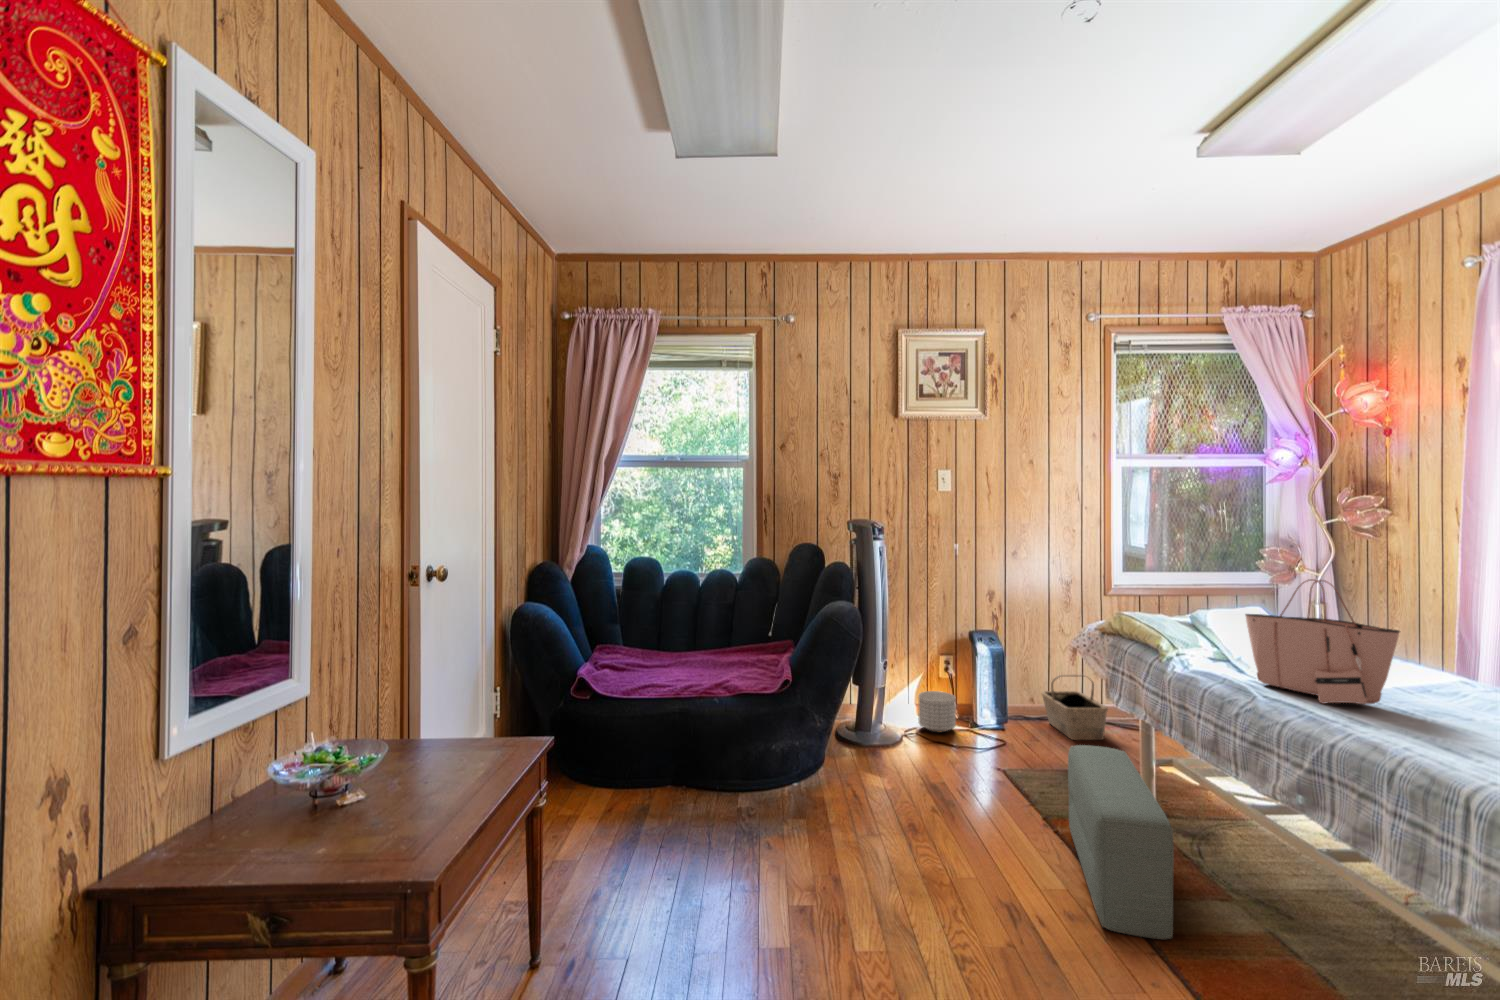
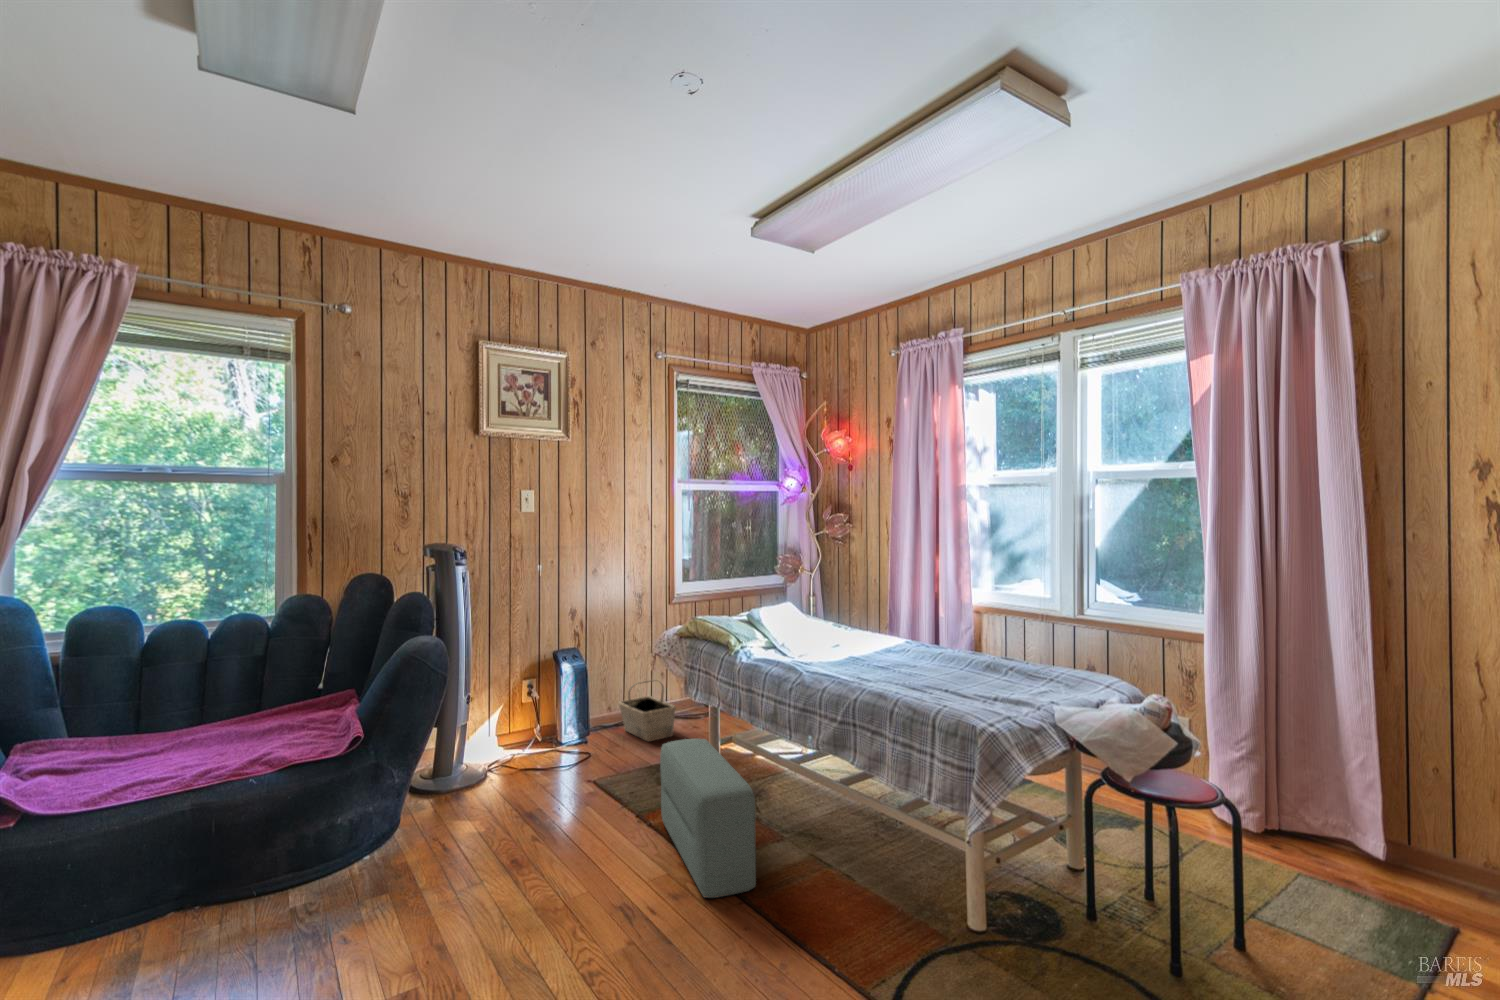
tote bag: present [1246,579,1400,704] -> none [788,577,881,671]
planter: present [918,691,956,733] -> none [501,719,540,763]

